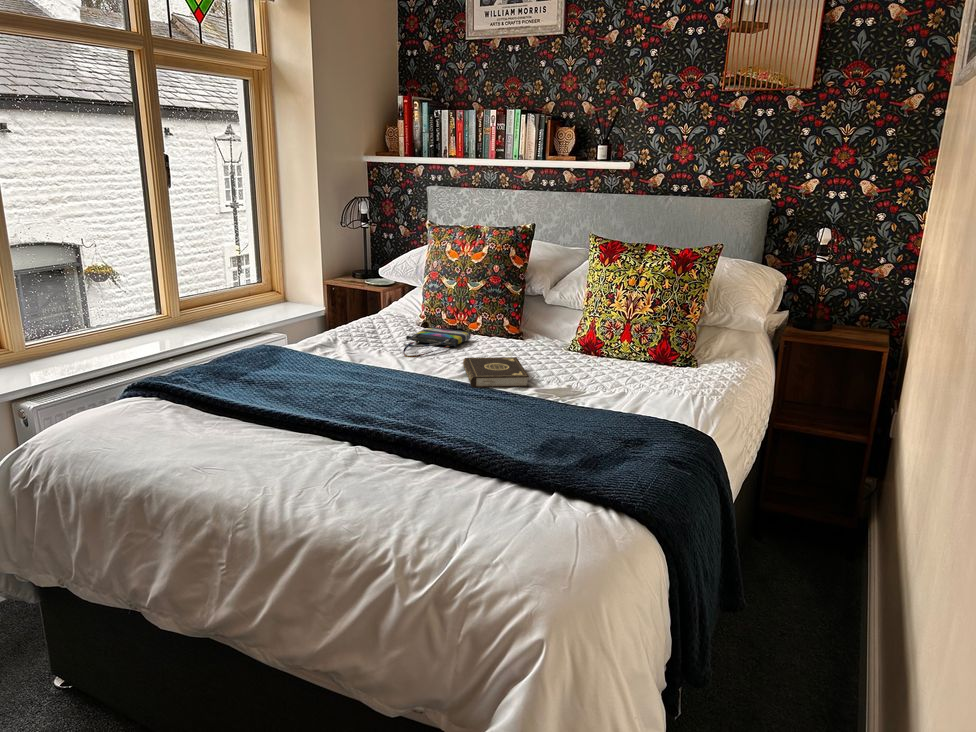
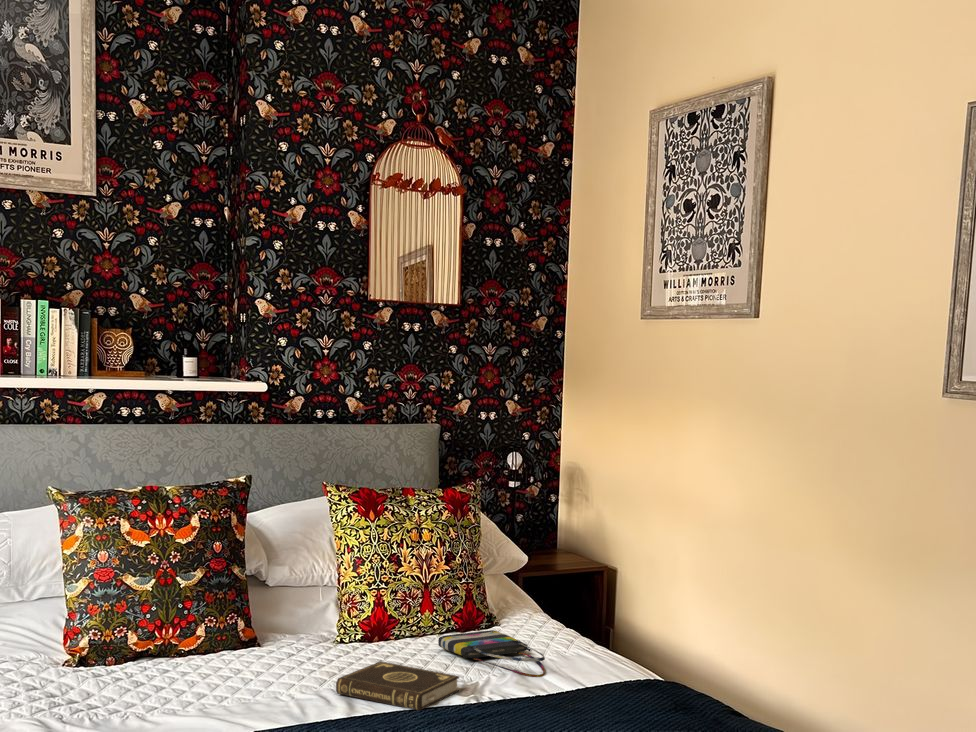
tote bag: present [403,327,471,357] -> present [438,630,545,677]

